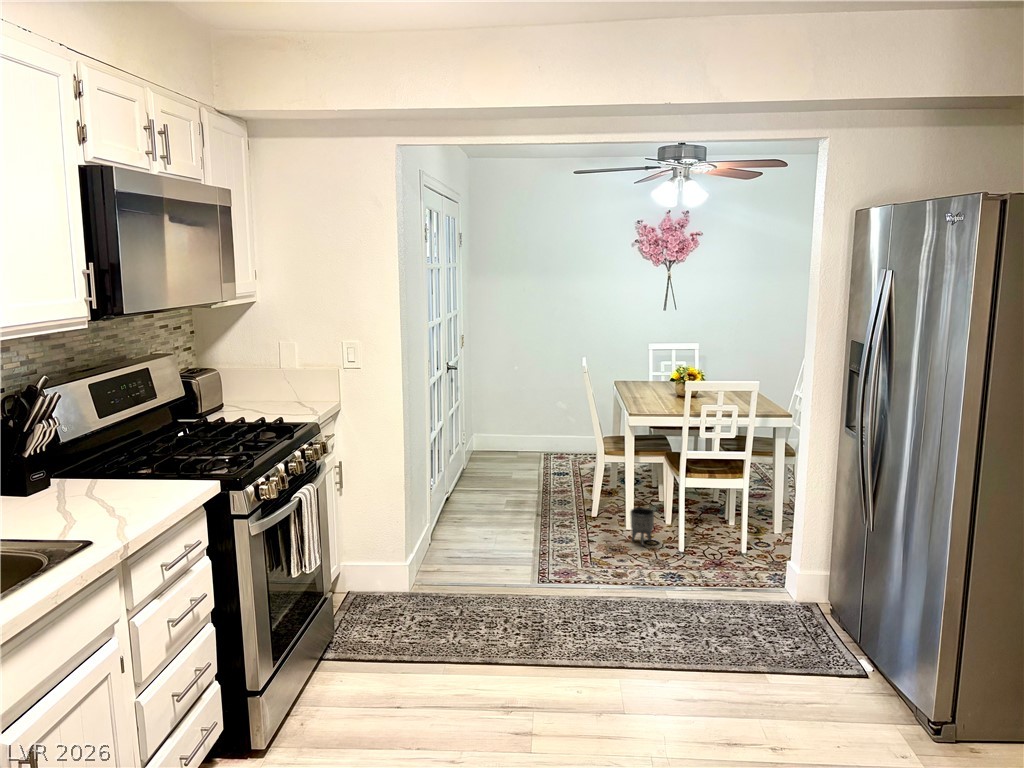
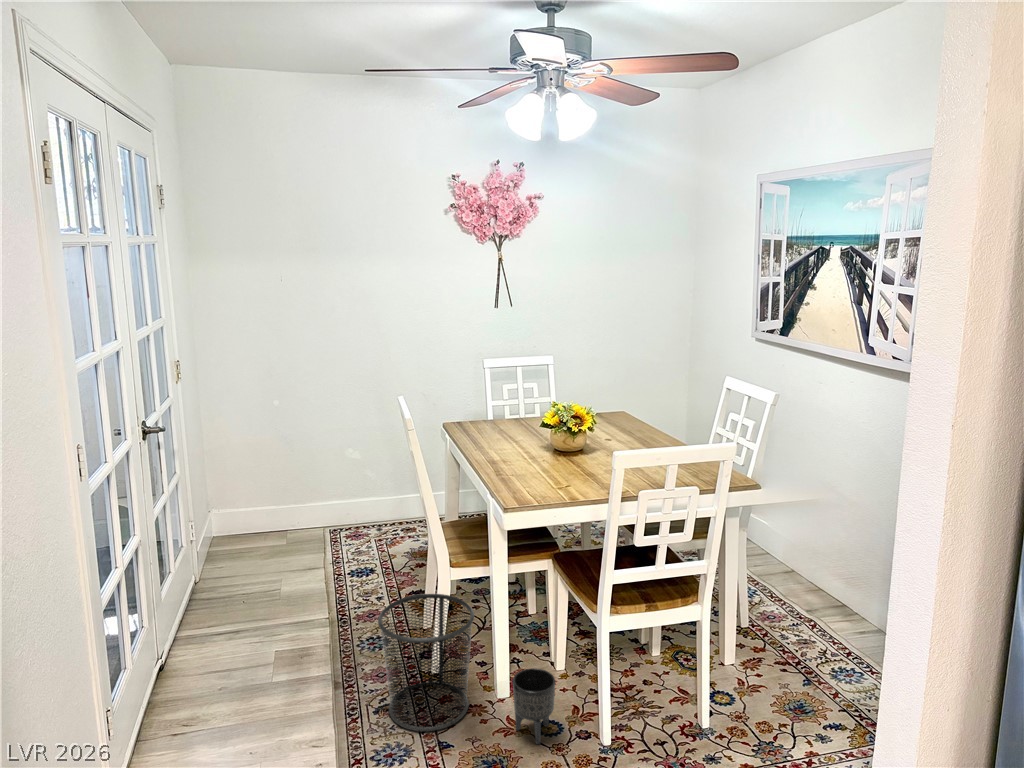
waste bin: none [561,467,614,535] -> present [378,594,474,731]

